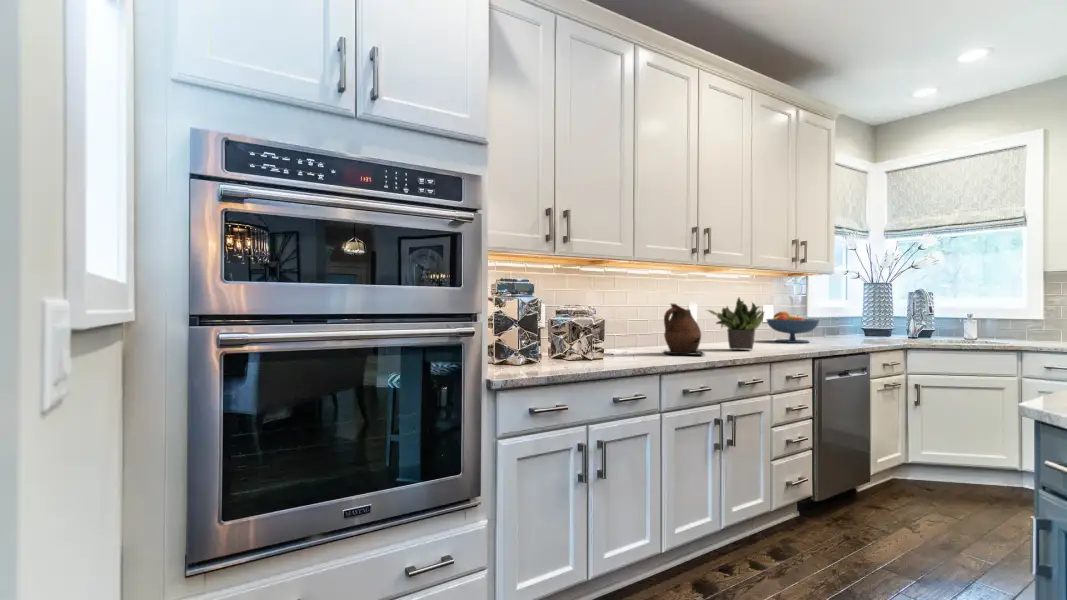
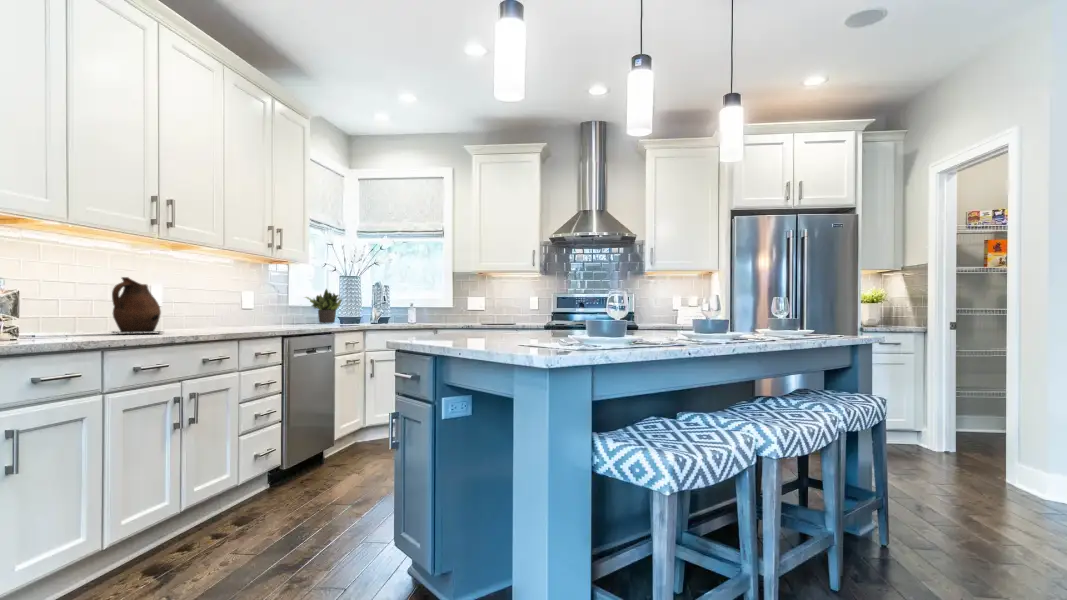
potted plant: present [708,297,764,349] -> present [306,289,342,323]
fruit bowl: present [767,312,819,343] -> none [242,297,294,326]

